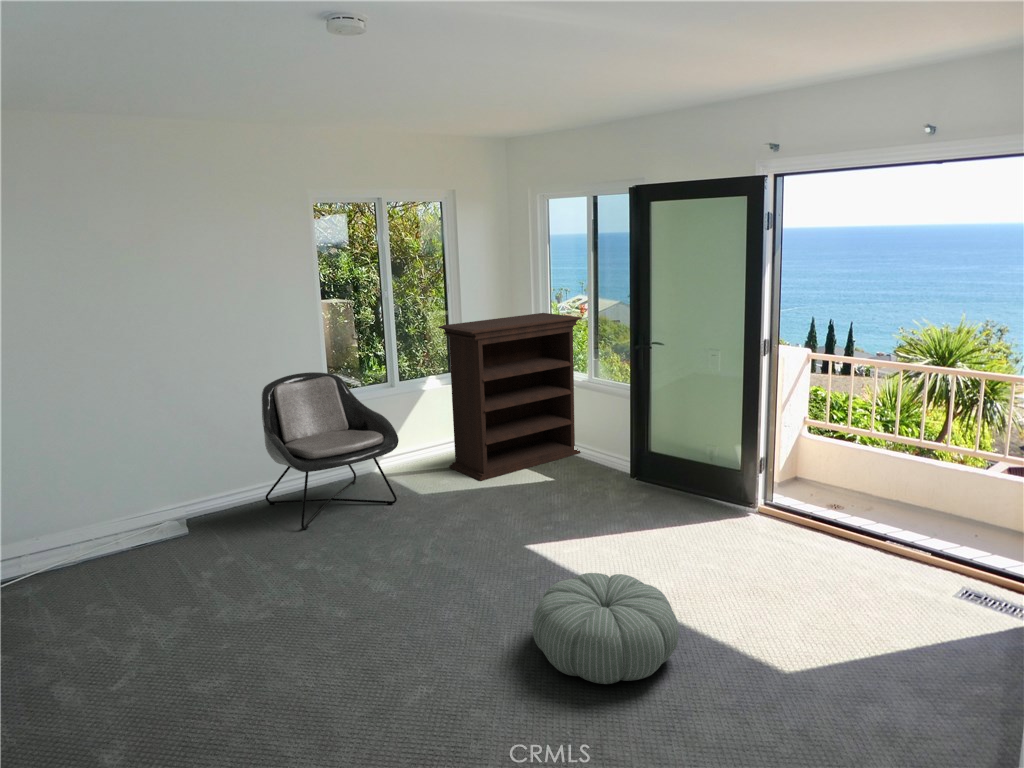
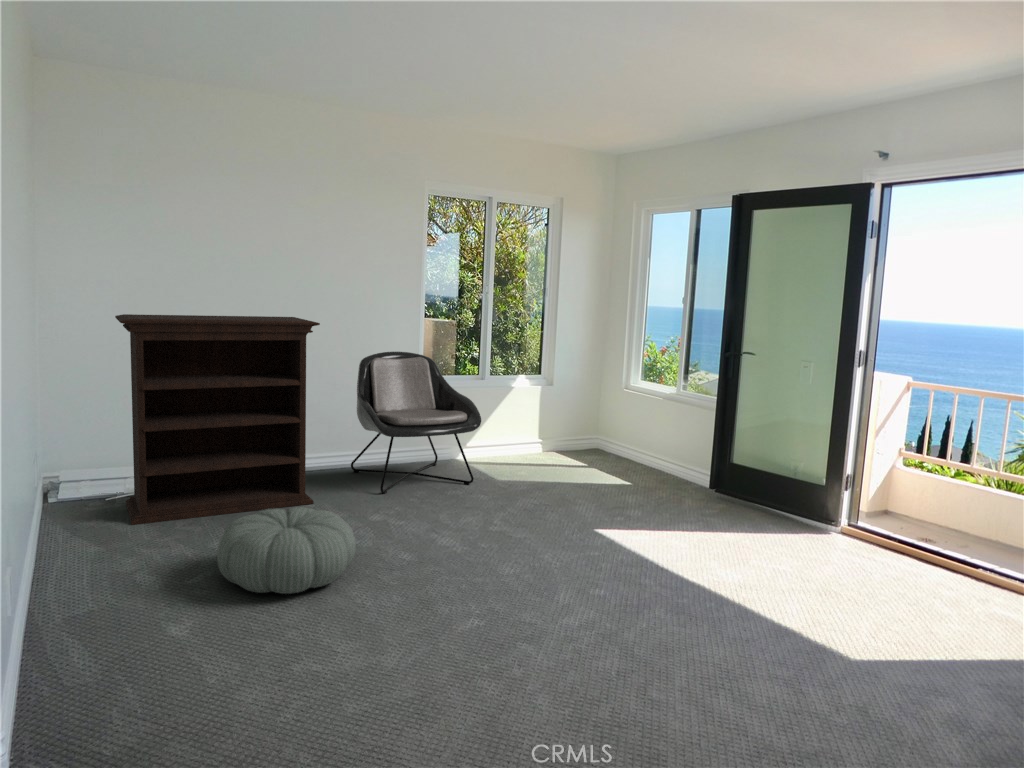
bookshelf: present [438,313,582,481] -> present [115,314,320,525]
pouf: present [533,573,679,684] -> present [217,507,356,594]

